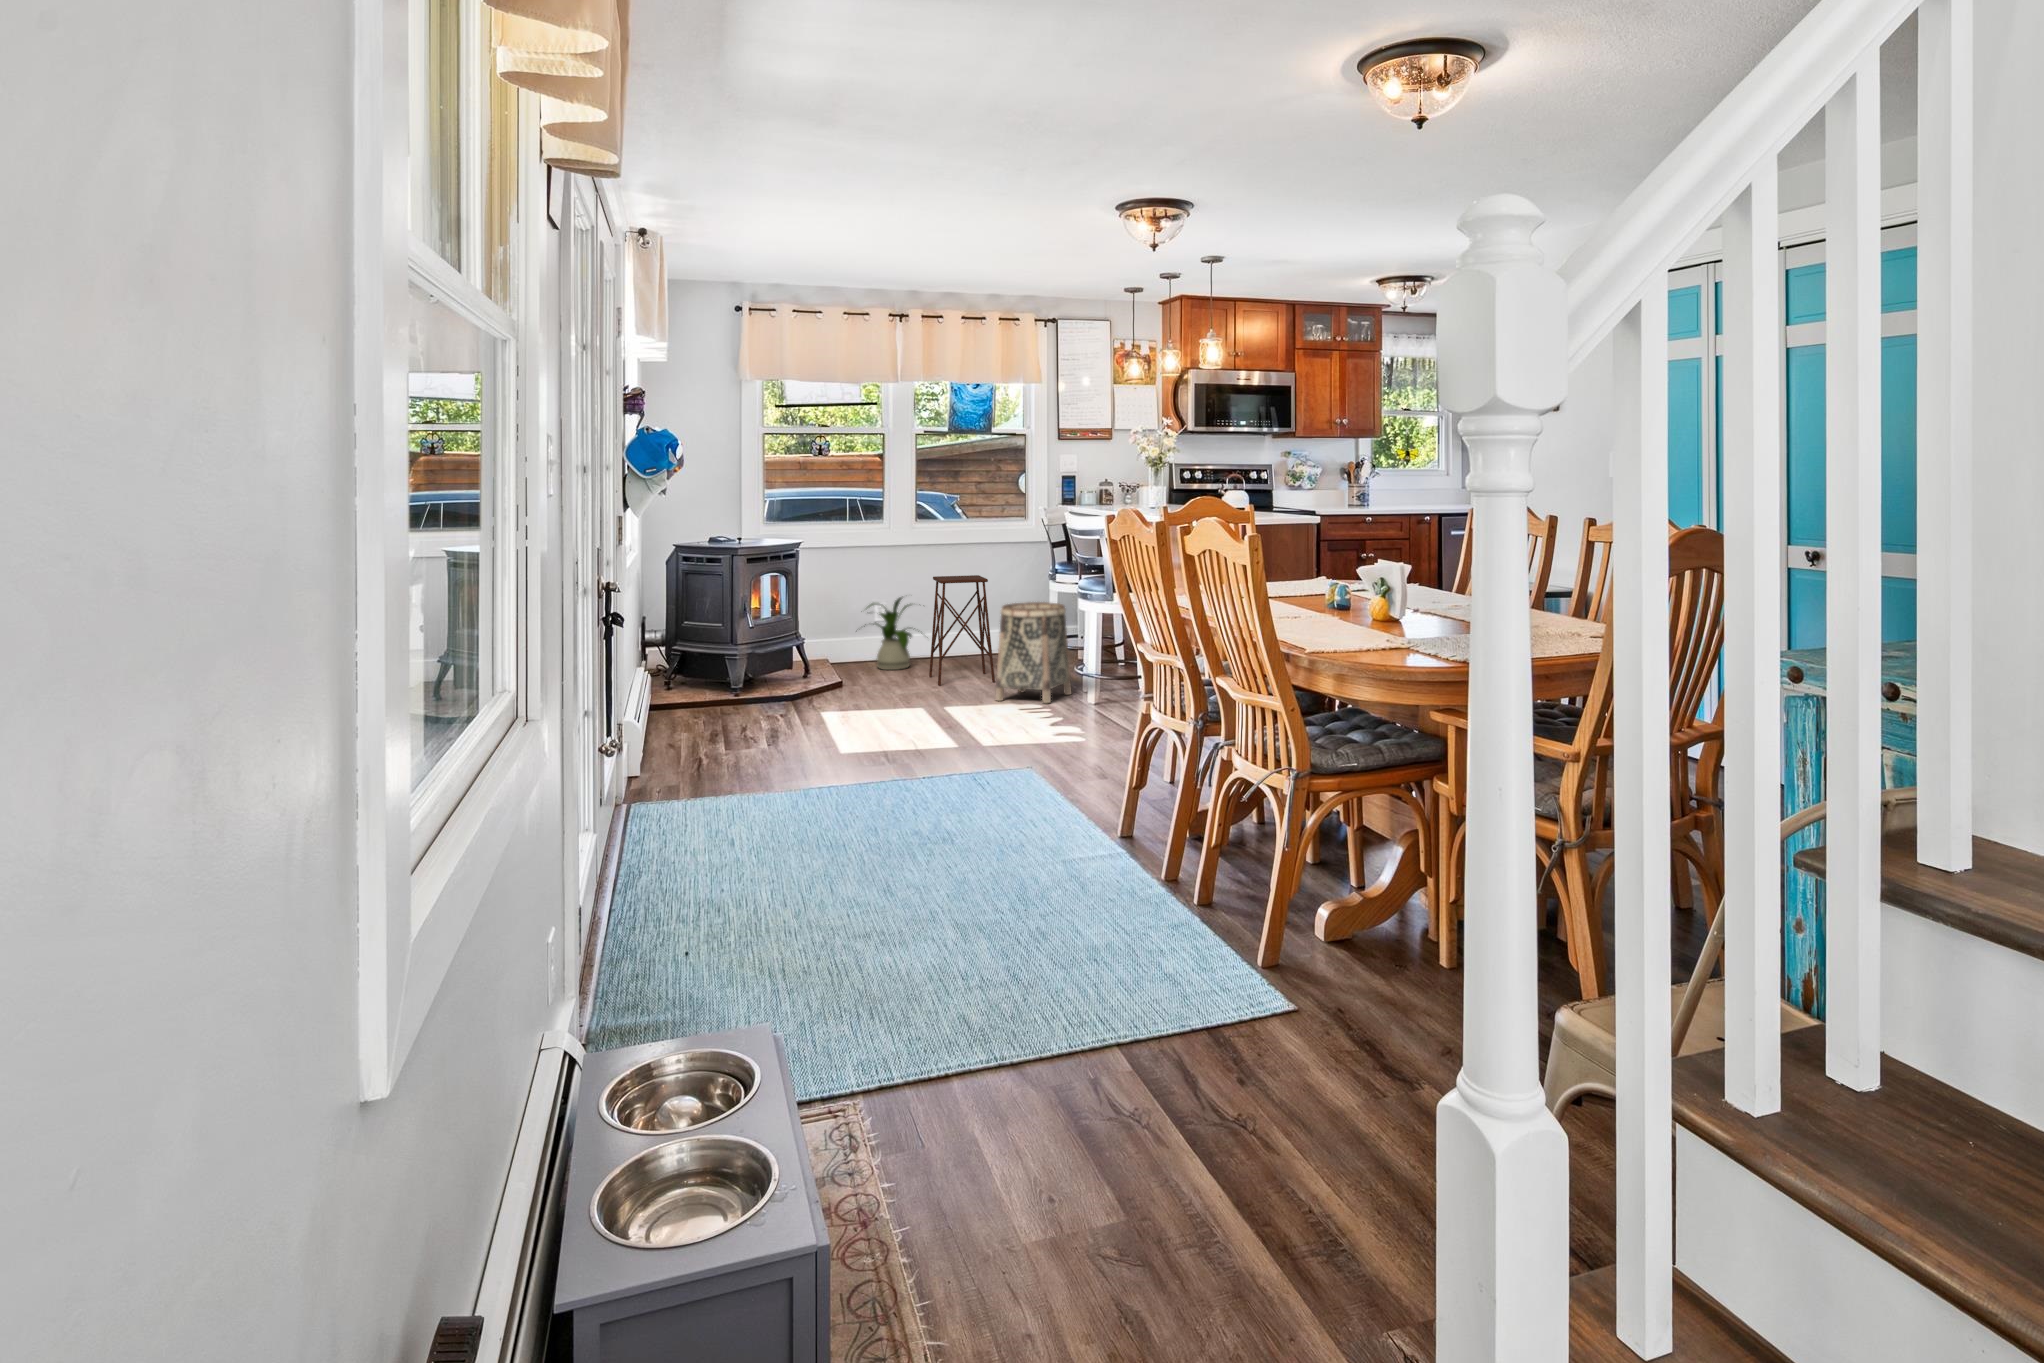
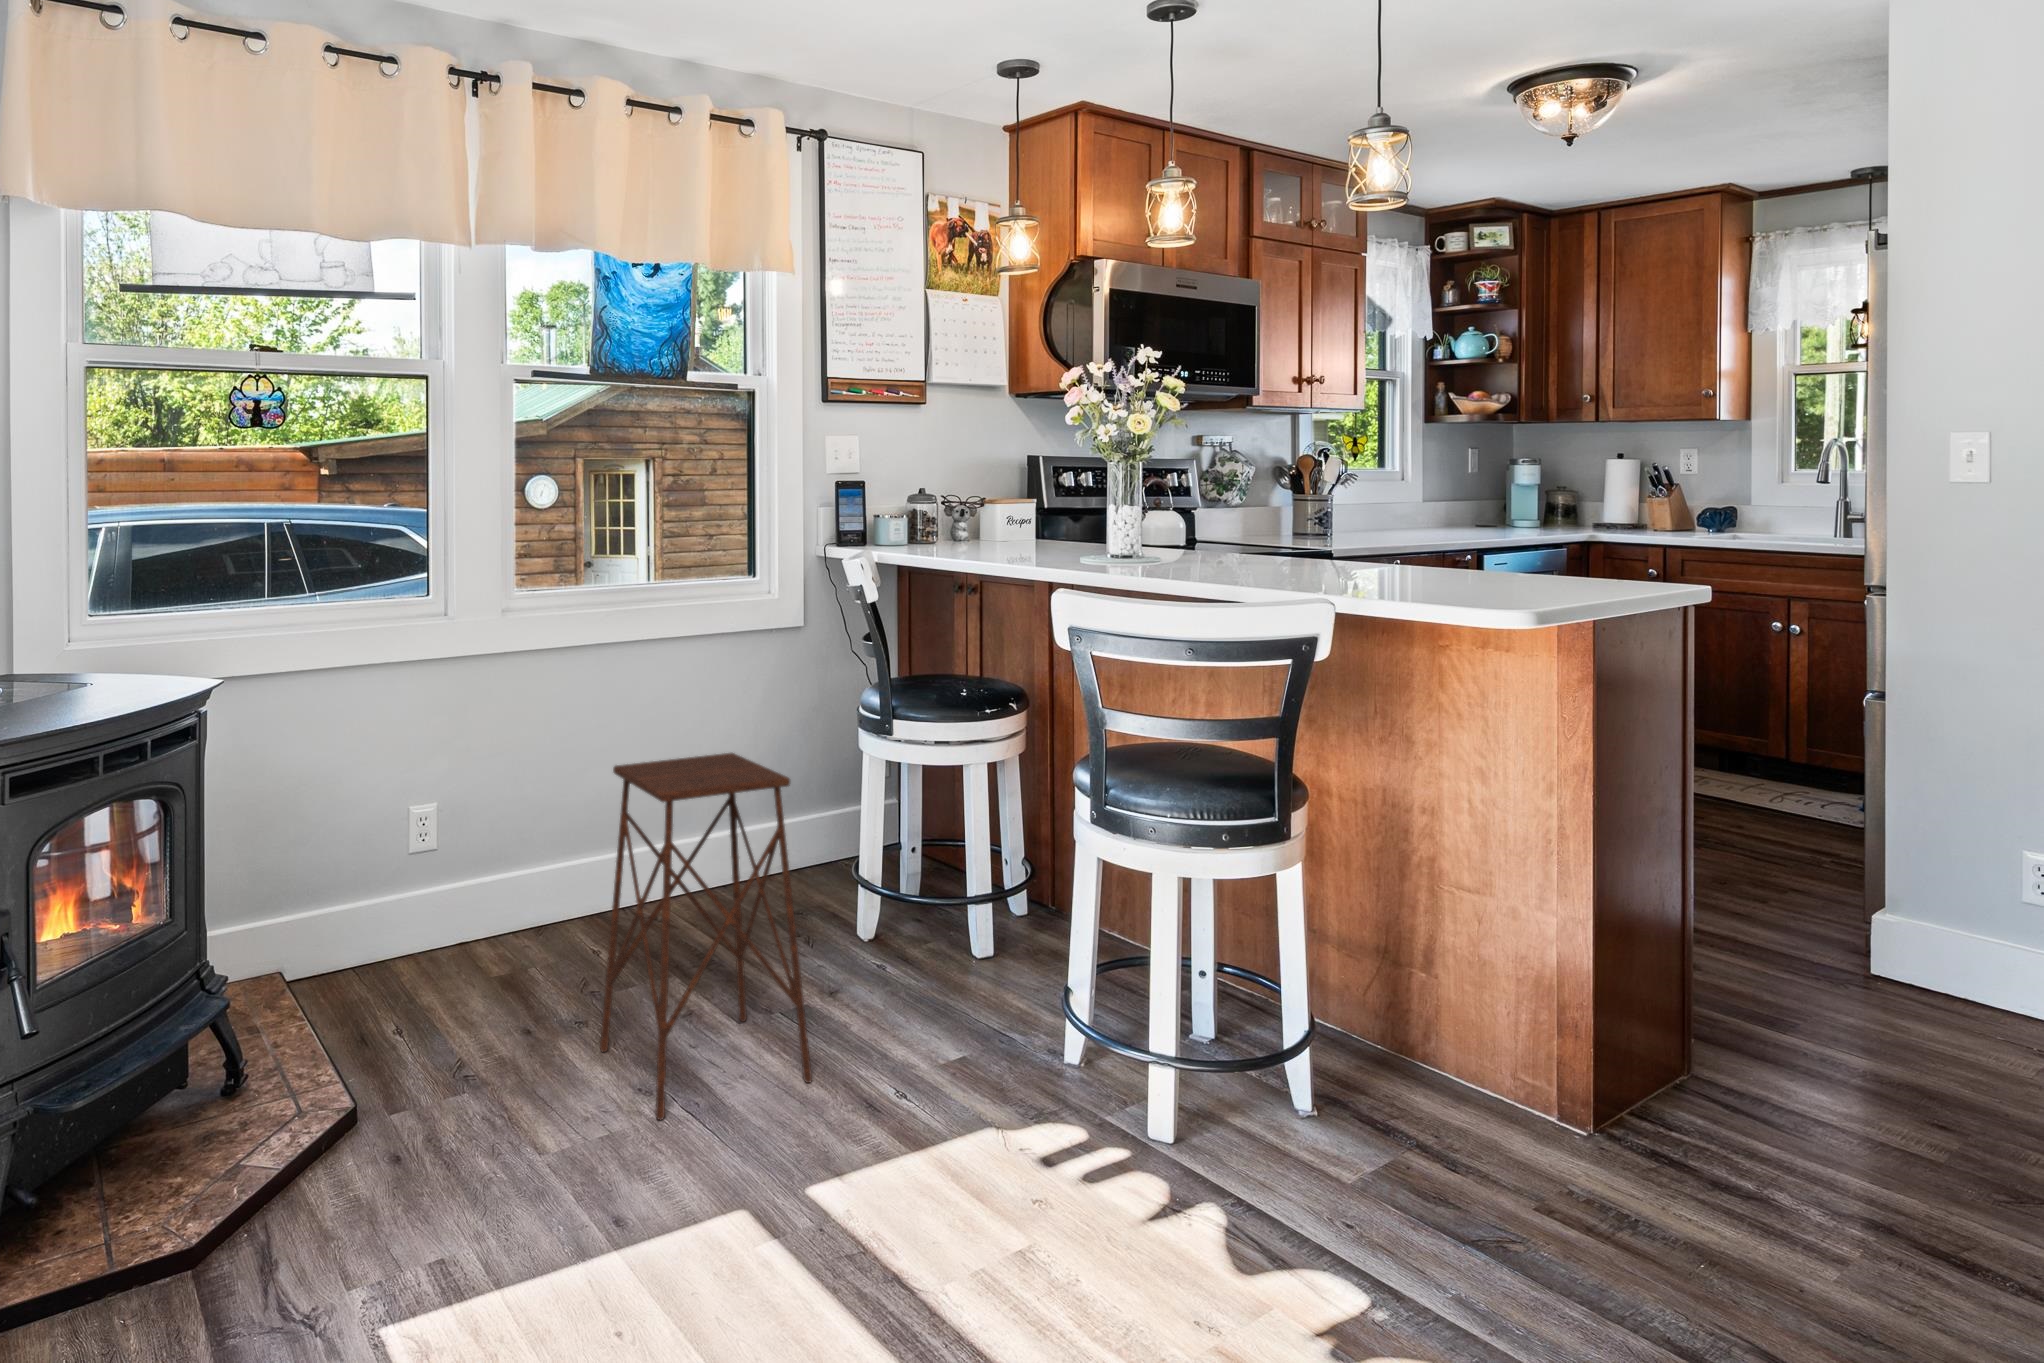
house plant: present [864,597,915,670] -> none [371,800,579,1007]
basket: present [995,602,1071,703] -> none [922,873,1146,1283]

